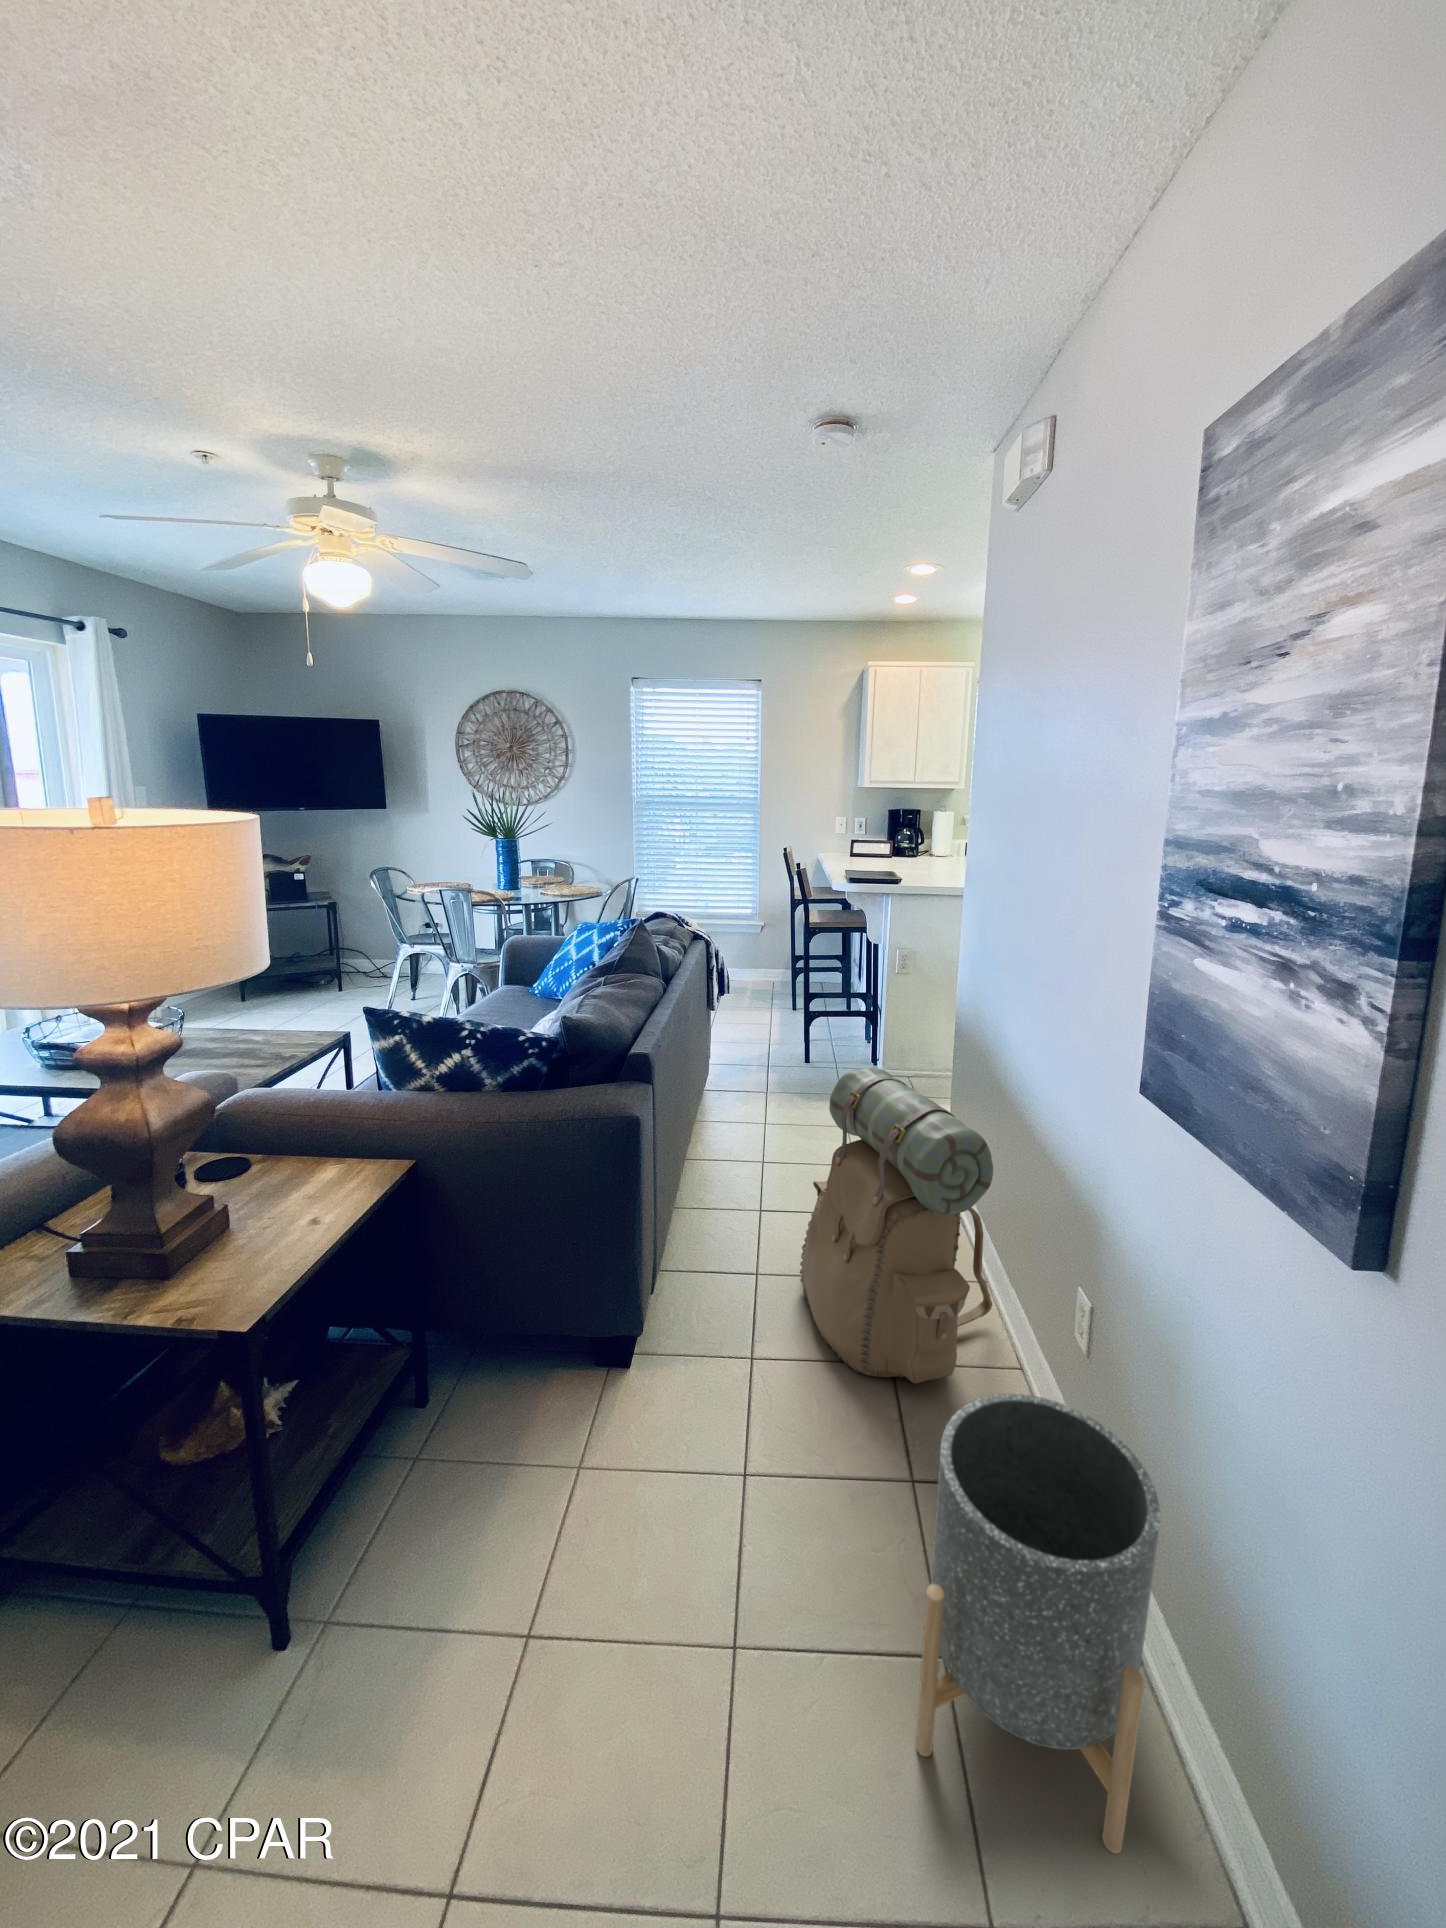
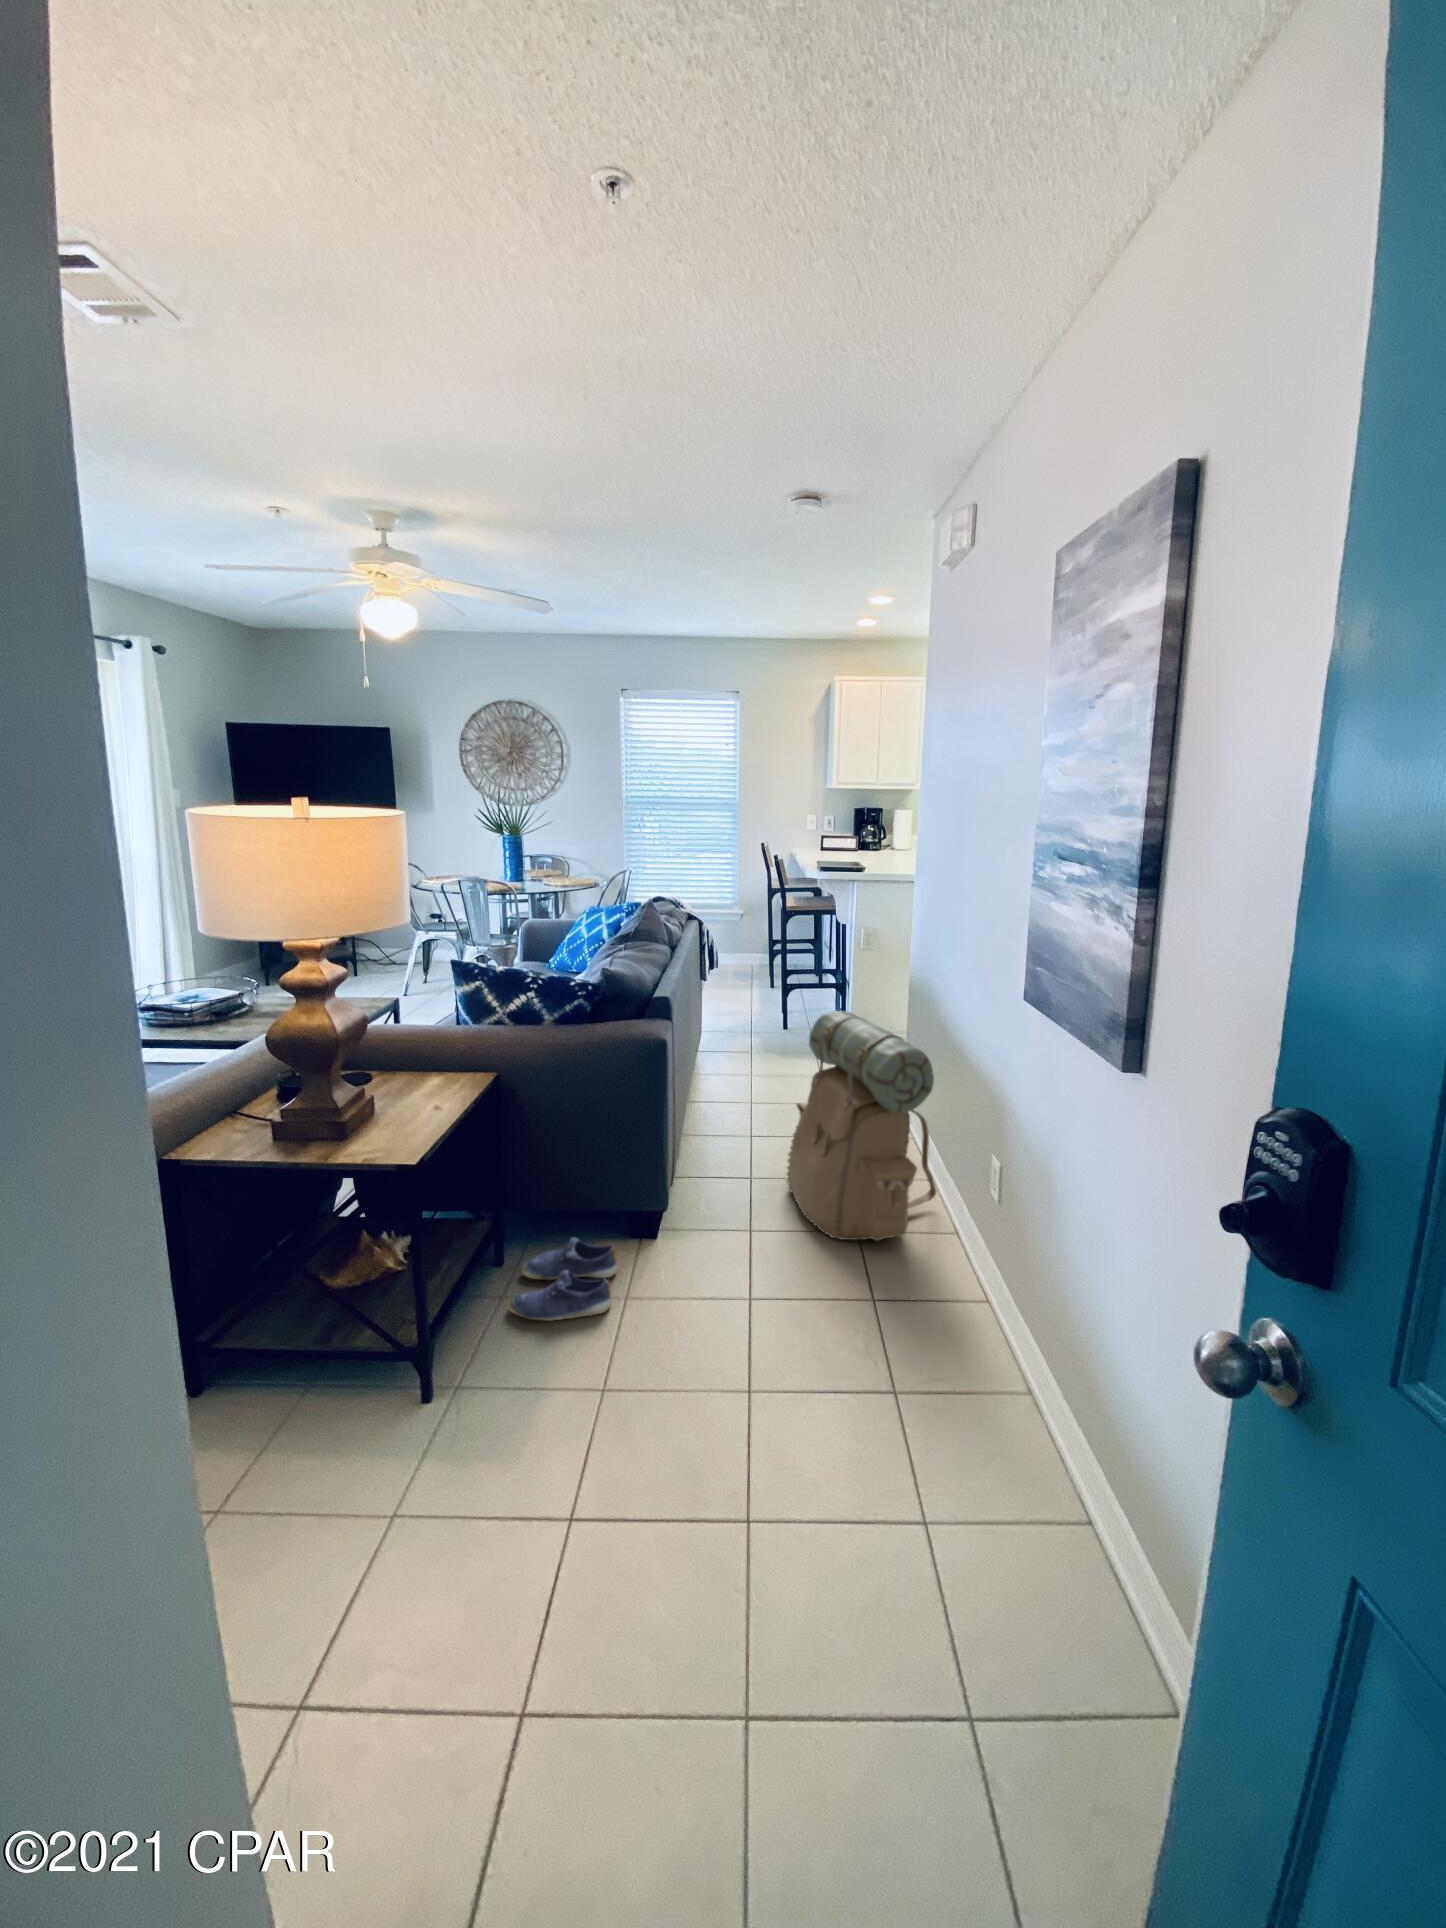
shoe: none [417,1374,572,1506] -> present [508,1238,617,1321]
planter: present [916,1394,1160,1854] -> none [875,1208,1031,1474]

